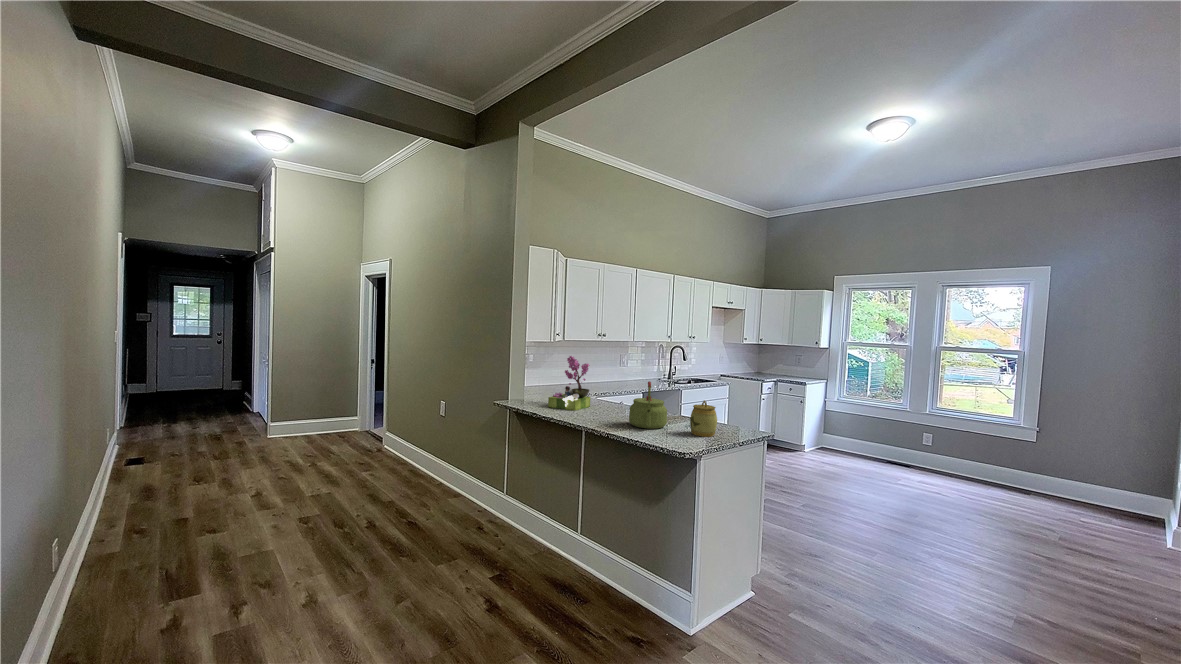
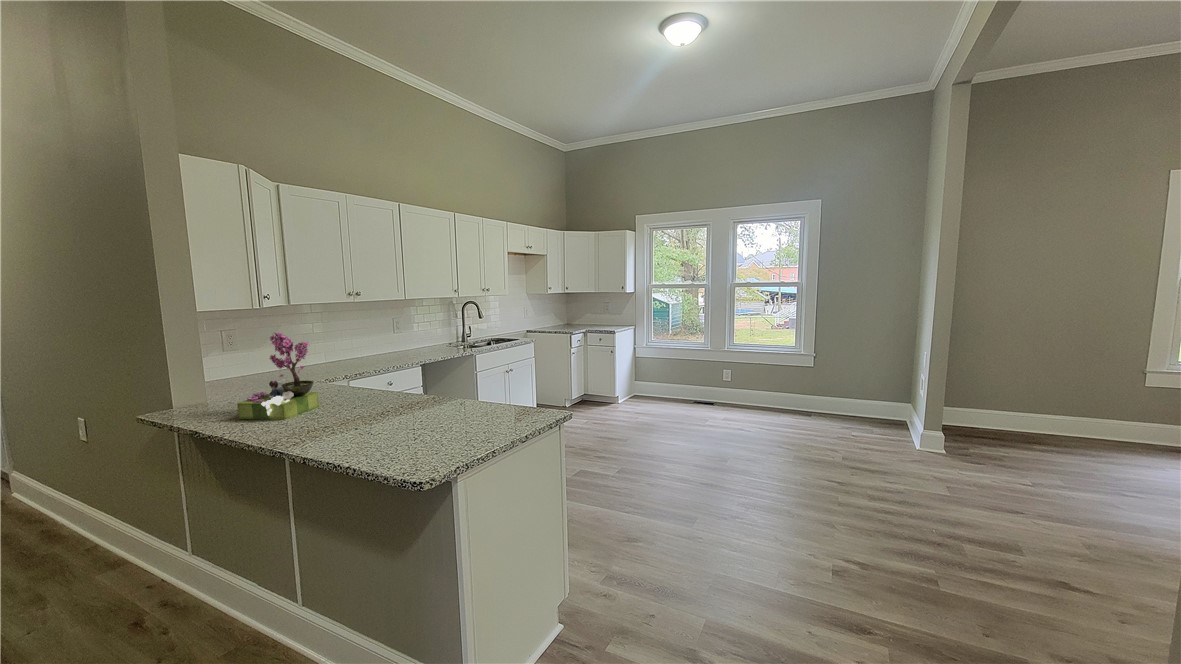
kettle: present [629,381,667,429] -> none [363,364,427,440]
jar: present [690,401,717,437] -> none [458,386,499,441]

